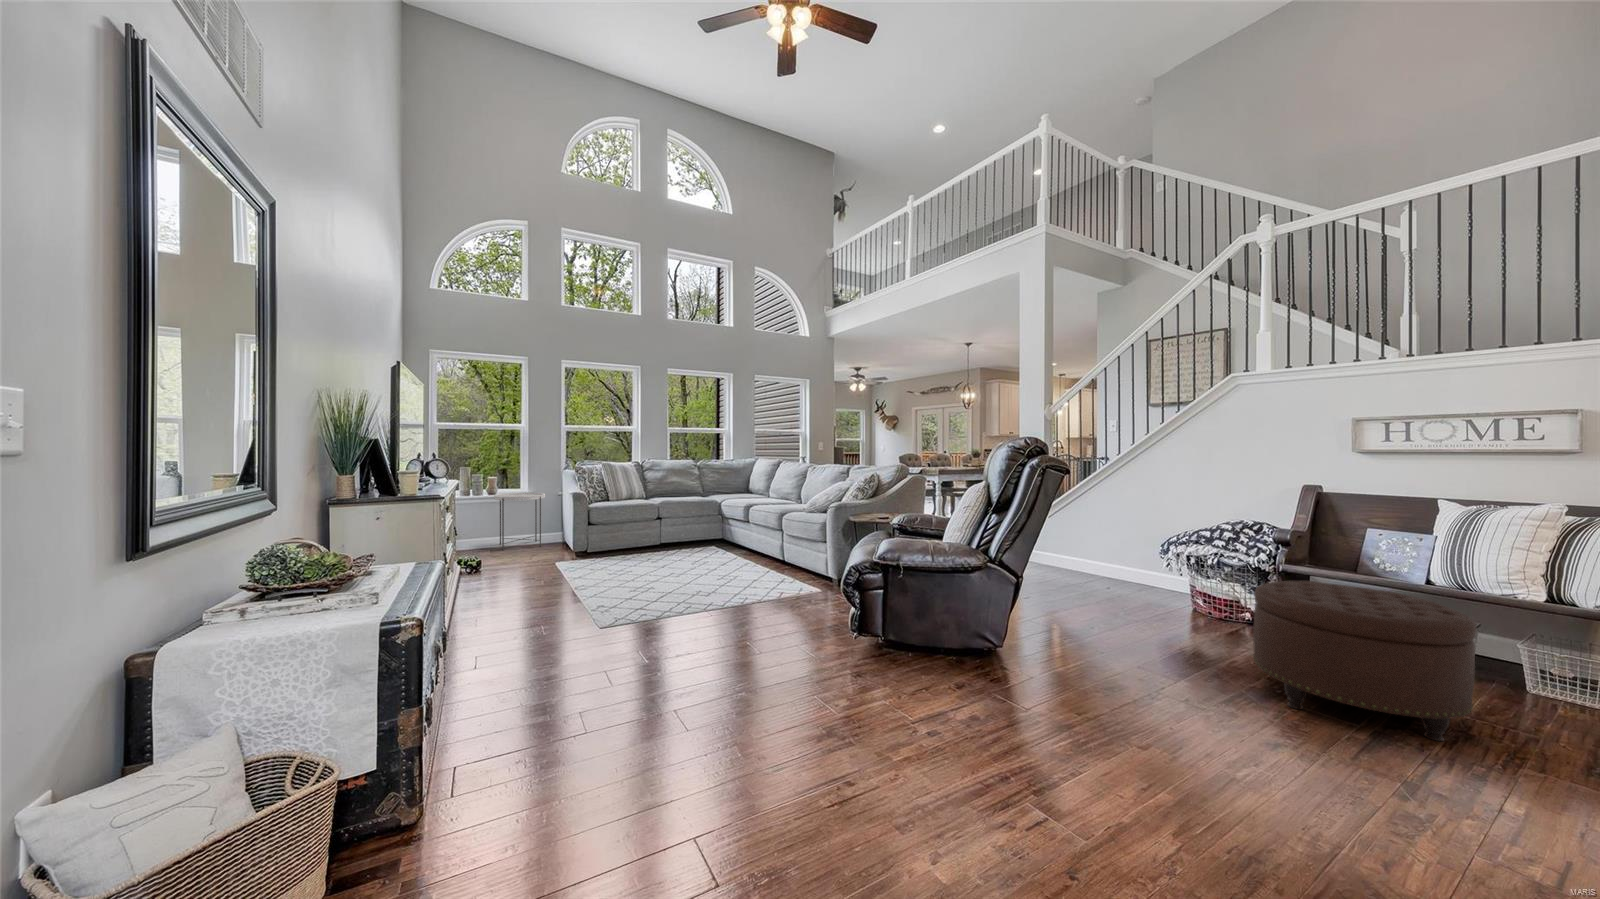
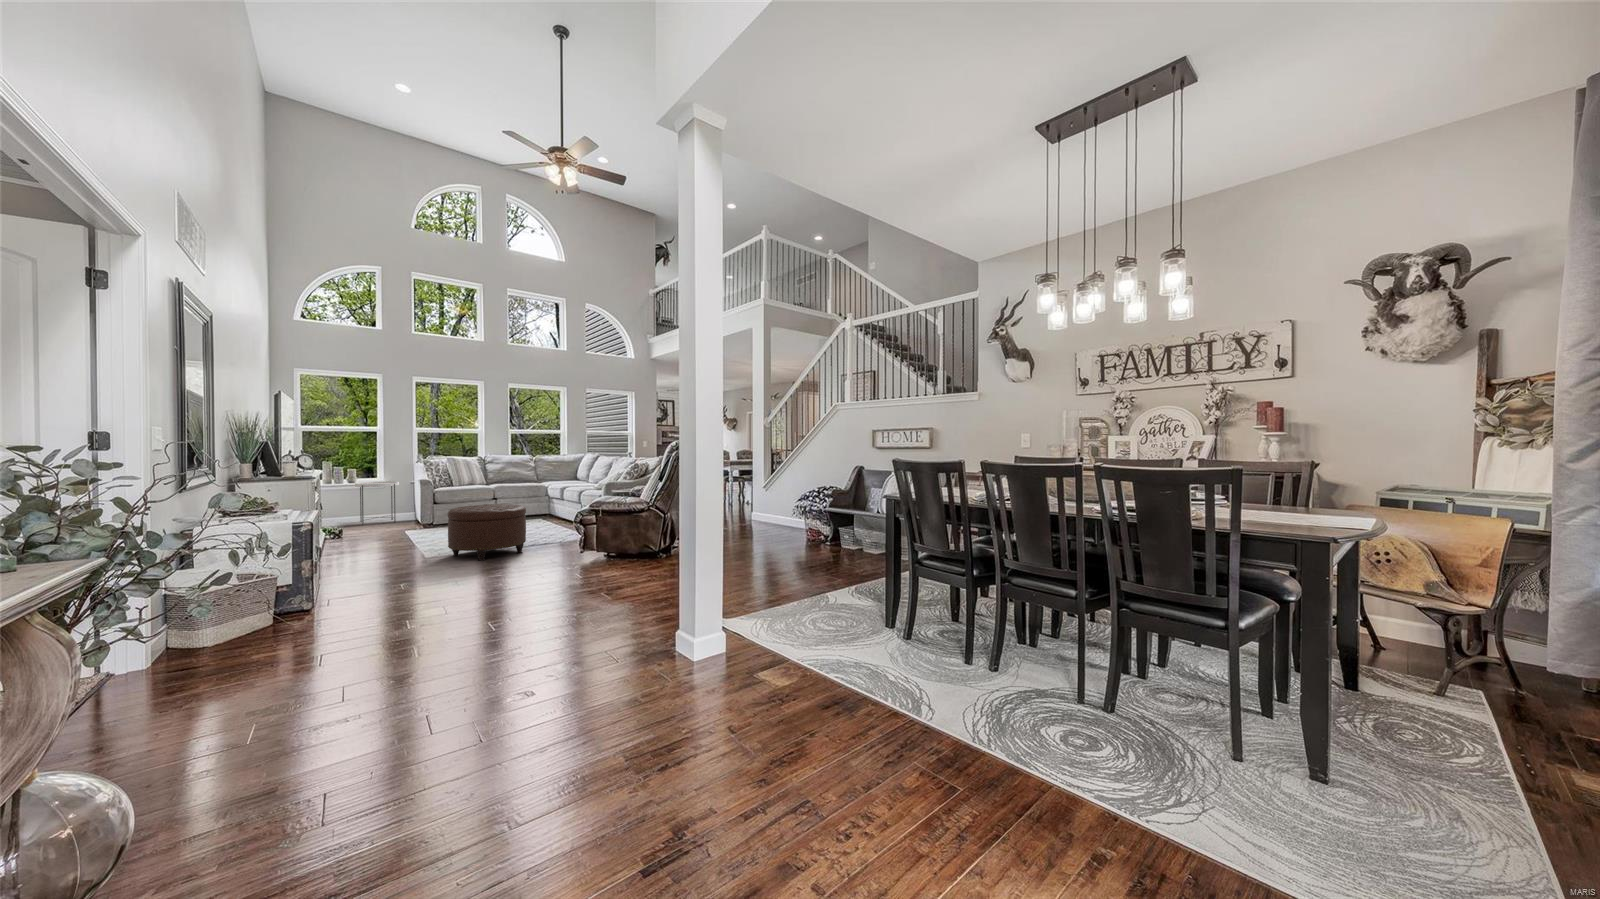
ottoman: present [1253,581,1477,741] -> present [448,504,526,561]

